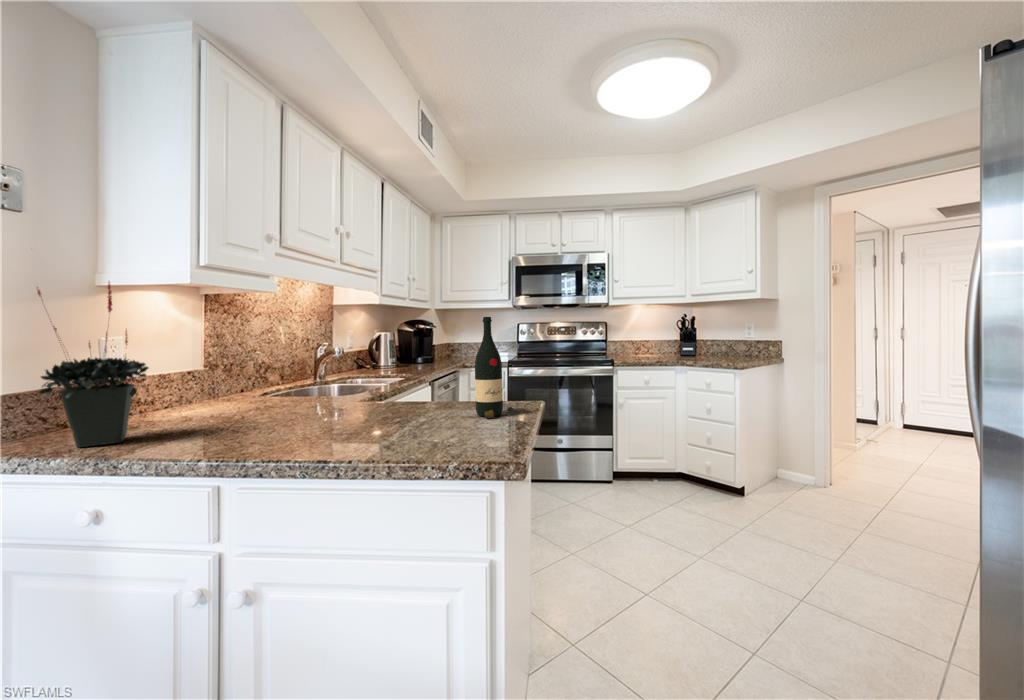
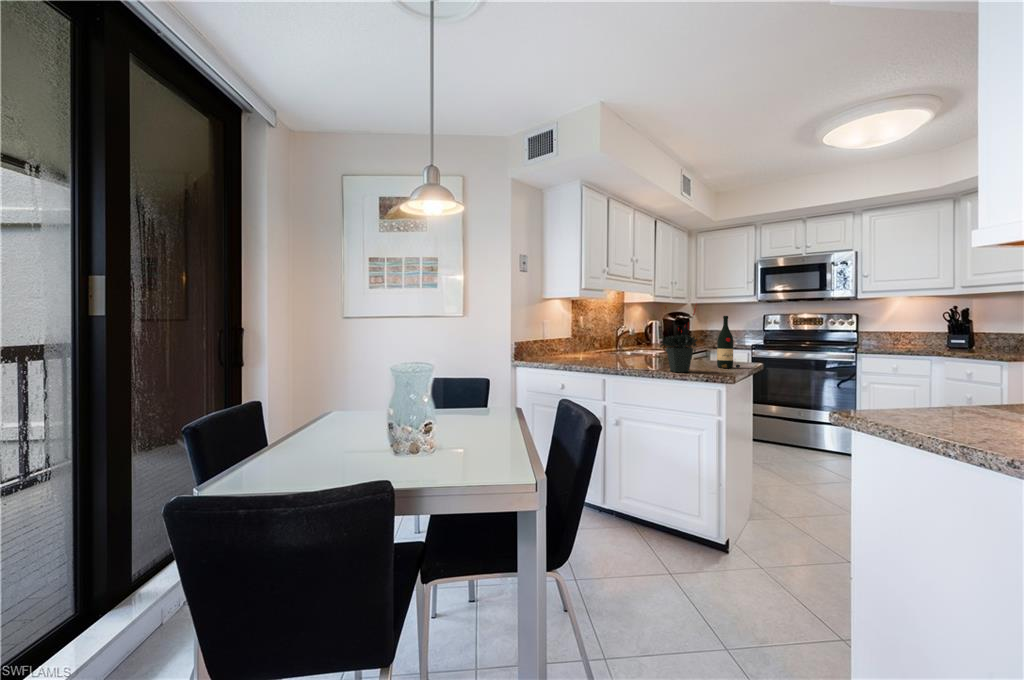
potted plant: present [37,282,148,447] -> present [660,308,697,372]

